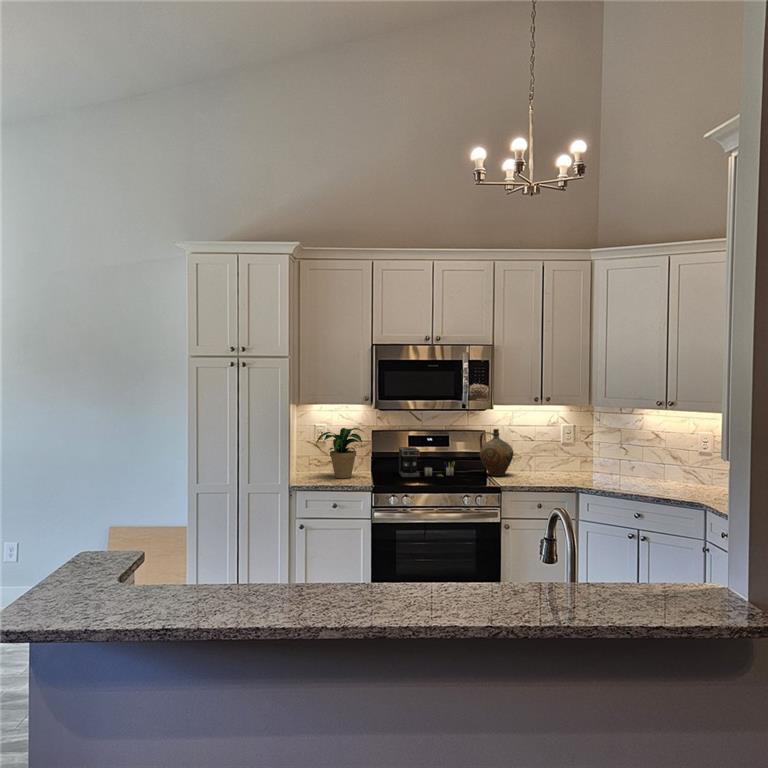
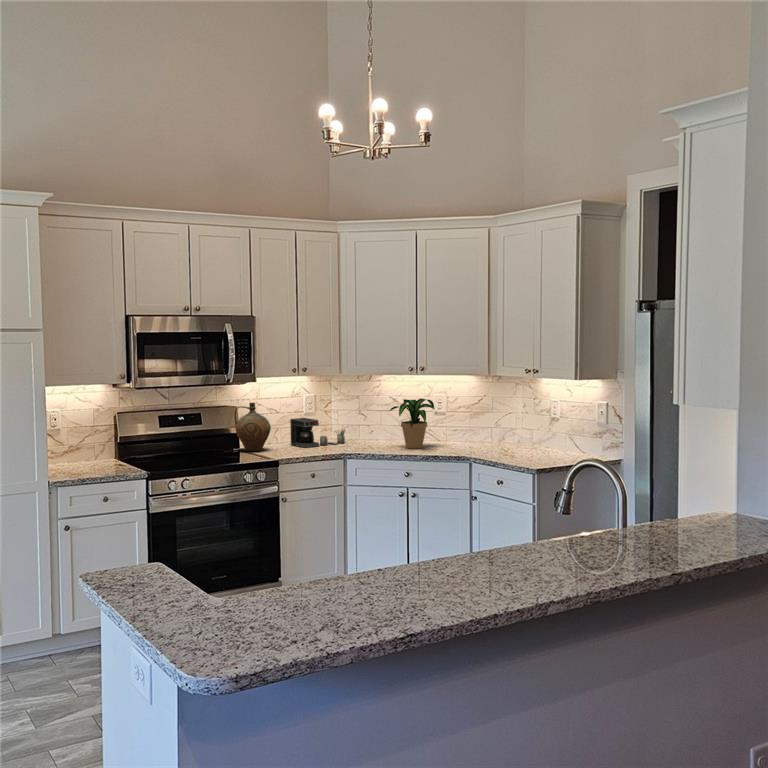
potted plant: present [316,428,362,478] -> present [389,399,435,449]
coffee maker: present [399,447,455,477] -> present [290,418,345,448]

